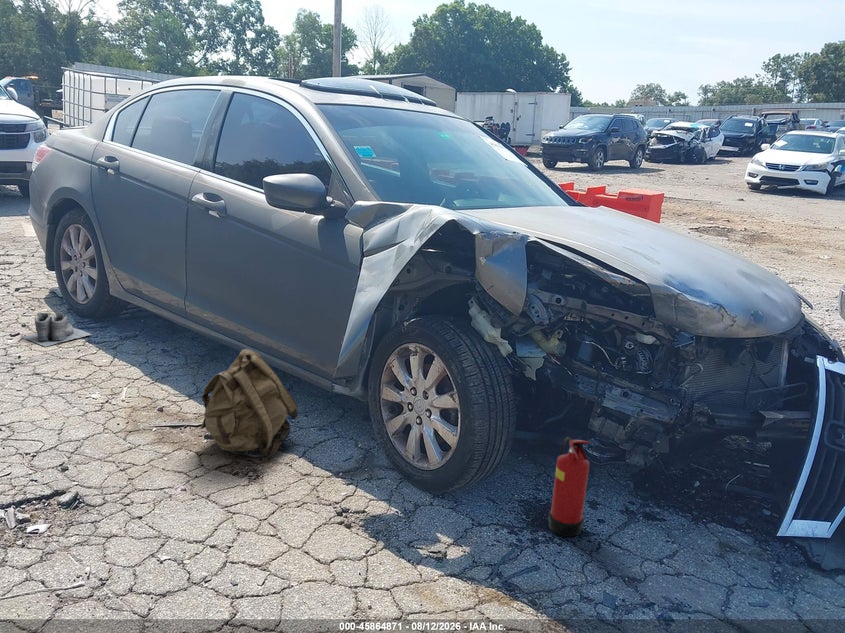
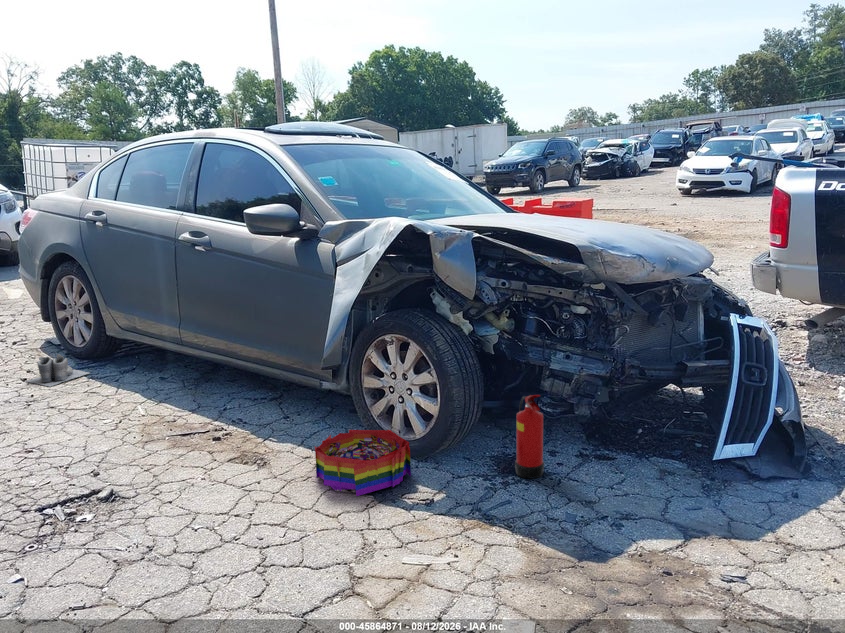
backpack: present [200,349,298,460] -> none [207,358,293,451]
storage bin: none [313,449,425,538] -> present [315,429,411,496]

